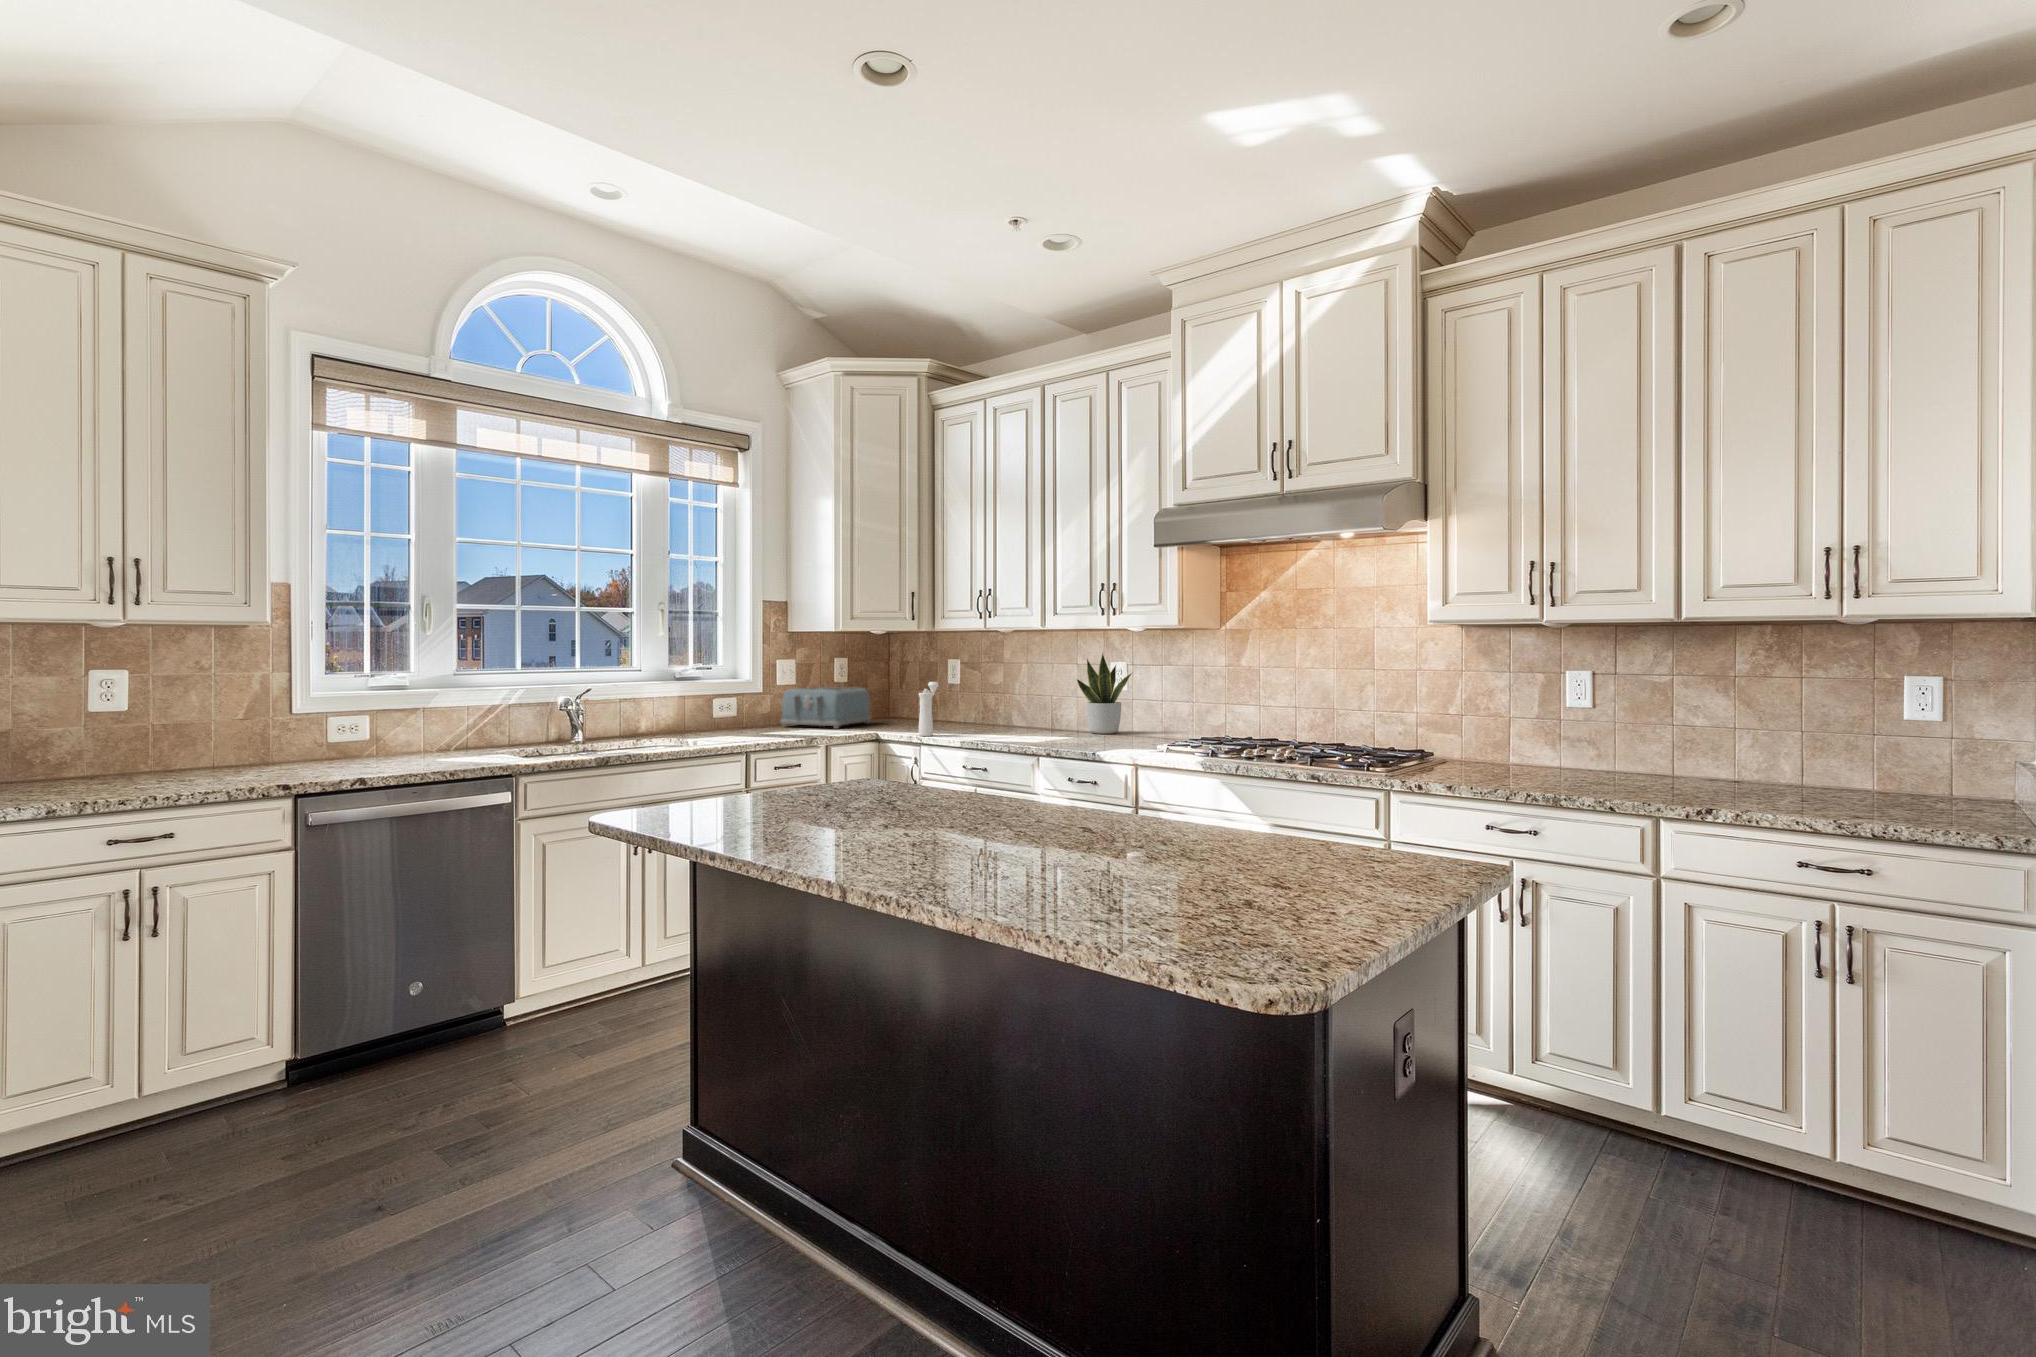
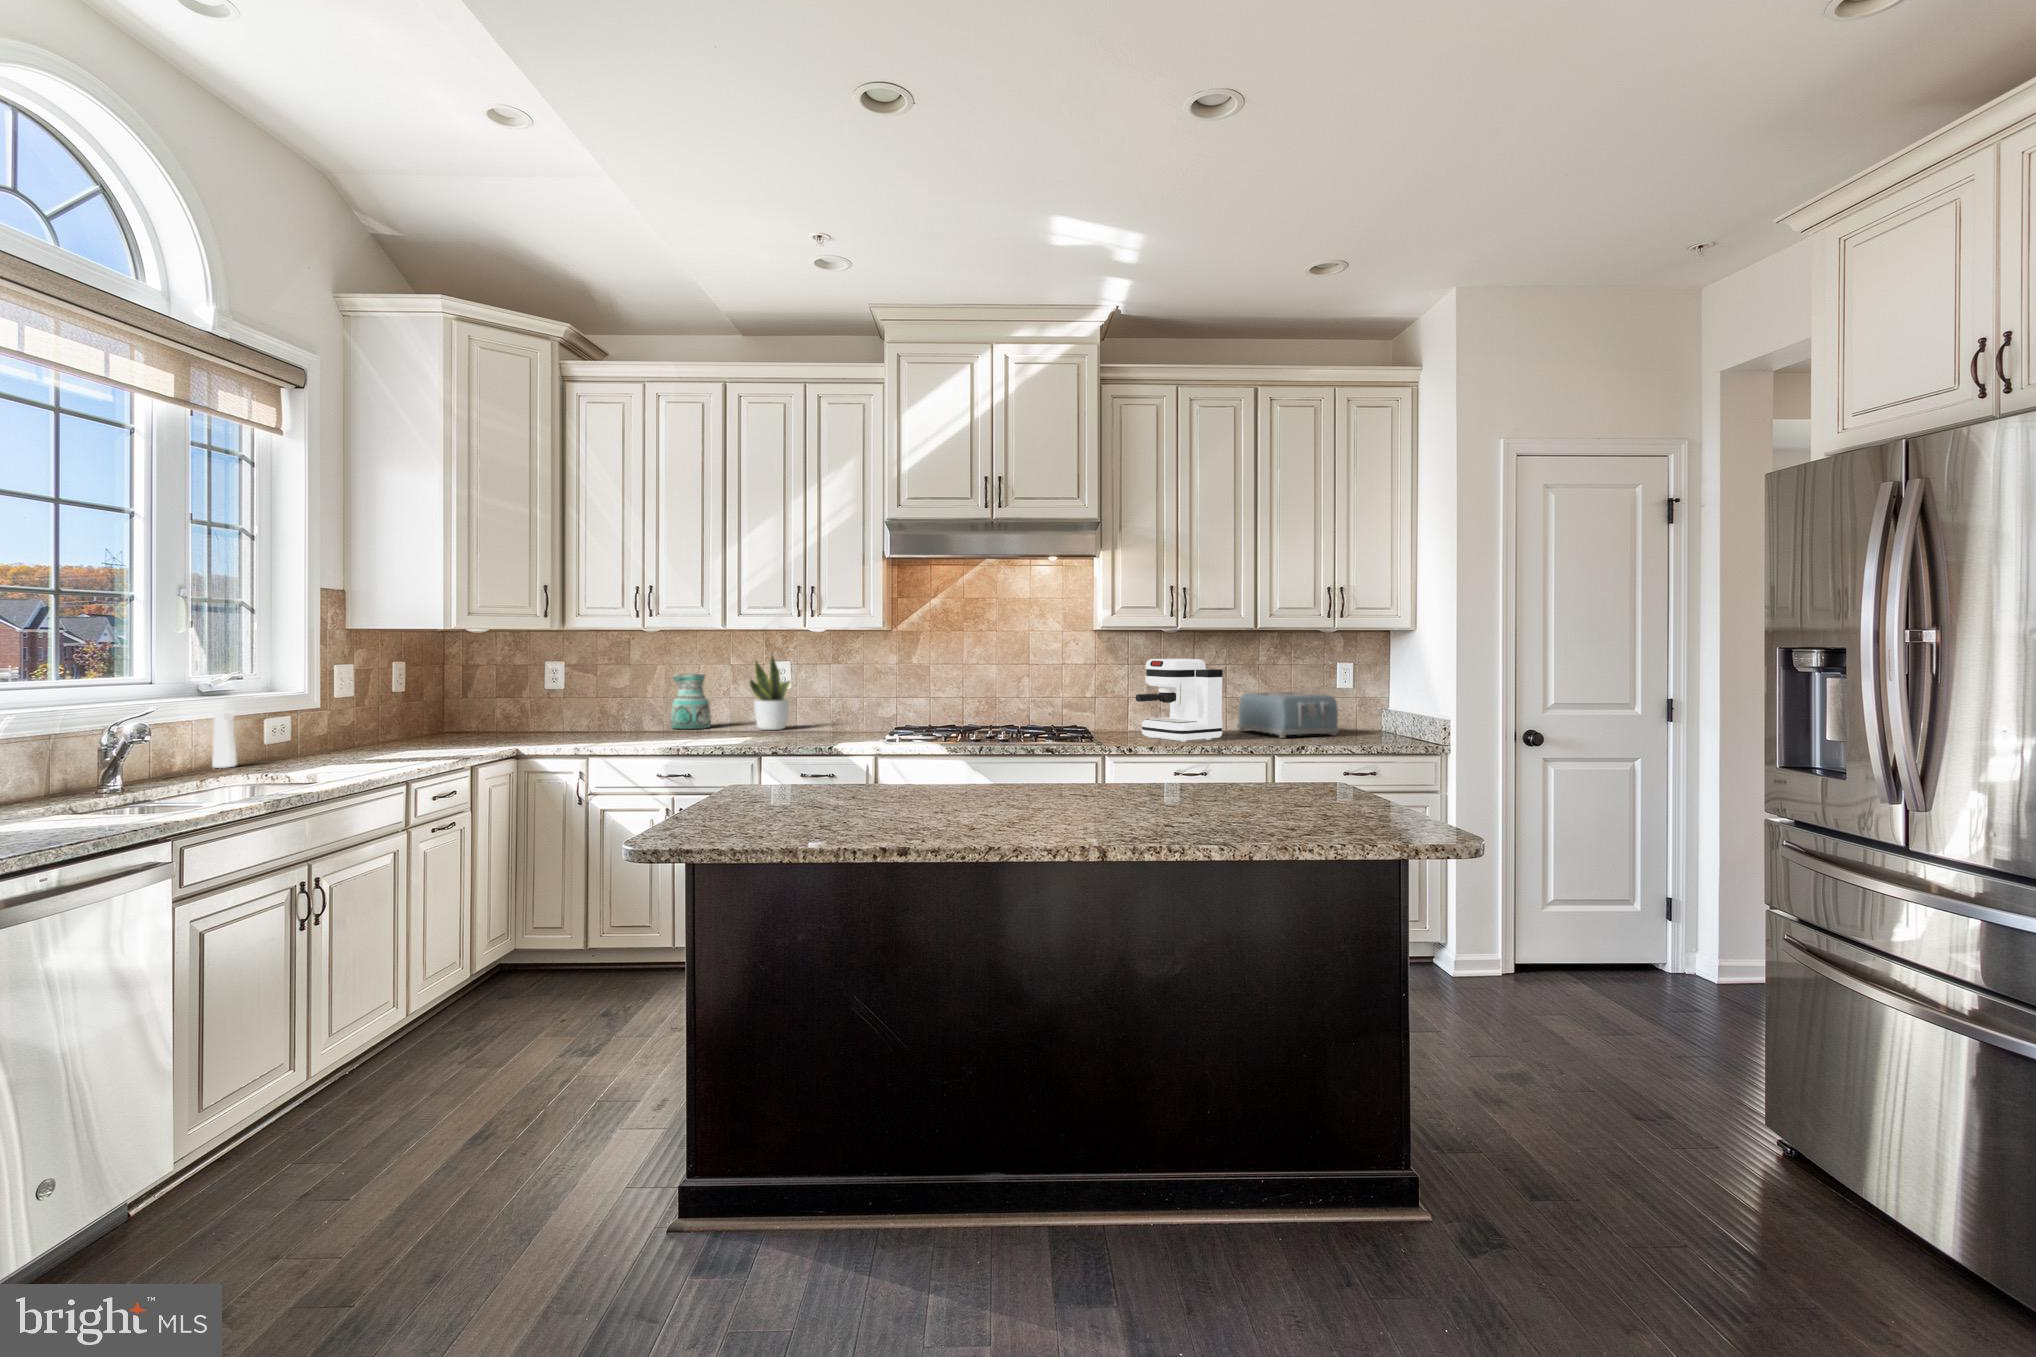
coffee maker: none [1444,664,1586,785] -> present [1136,659,1223,742]
ceramic pitcher: none [1027,673,1078,728] -> present [671,673,711,729]
pepper mill: present [919,682,938,736] -> present [212,695,237,768]
toaster: present [781,687,871,728] -> present [1237,692,1339,738]

